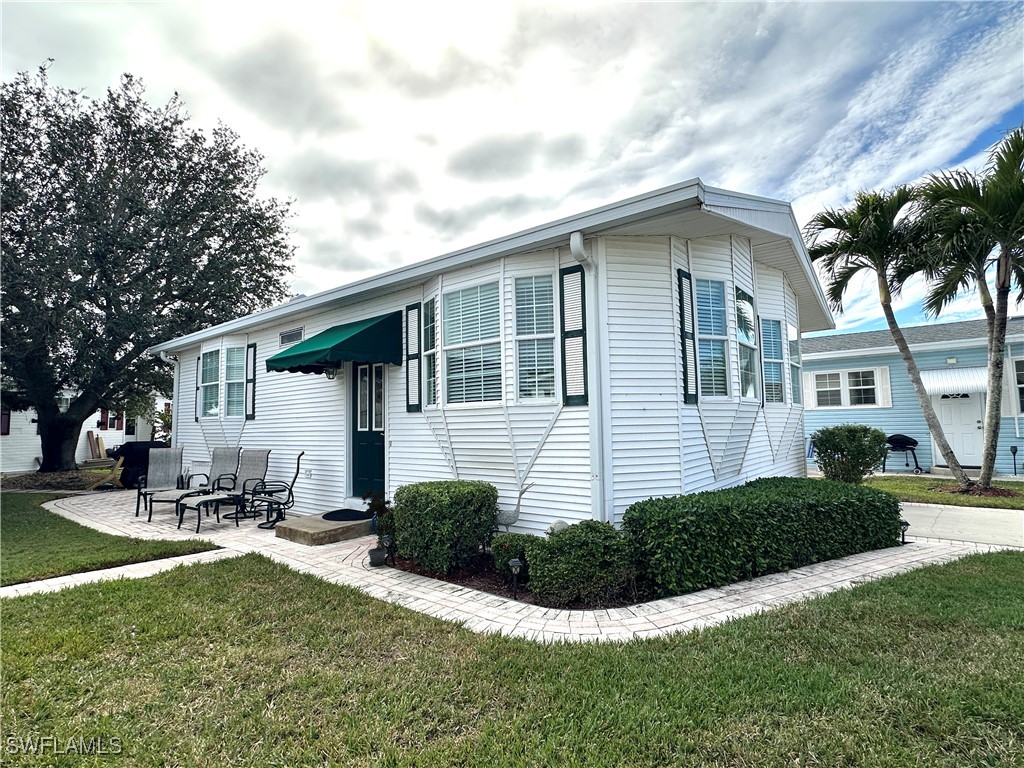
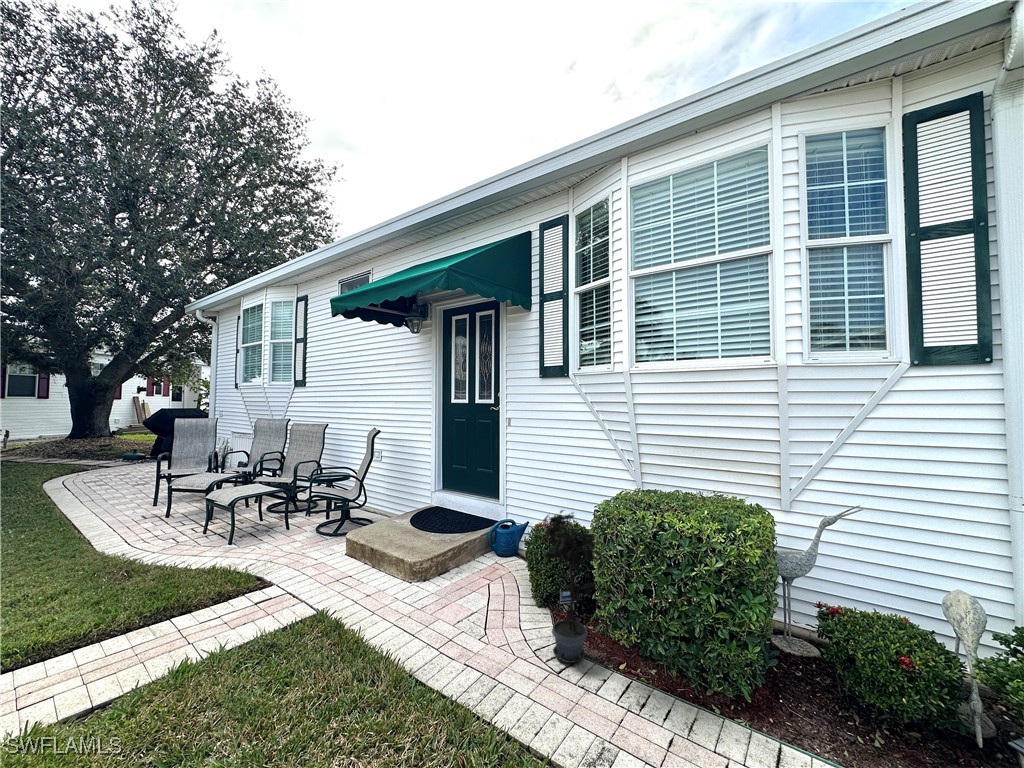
lounge chair: present [84,457,124,489] -> none [111,424,156,460]

